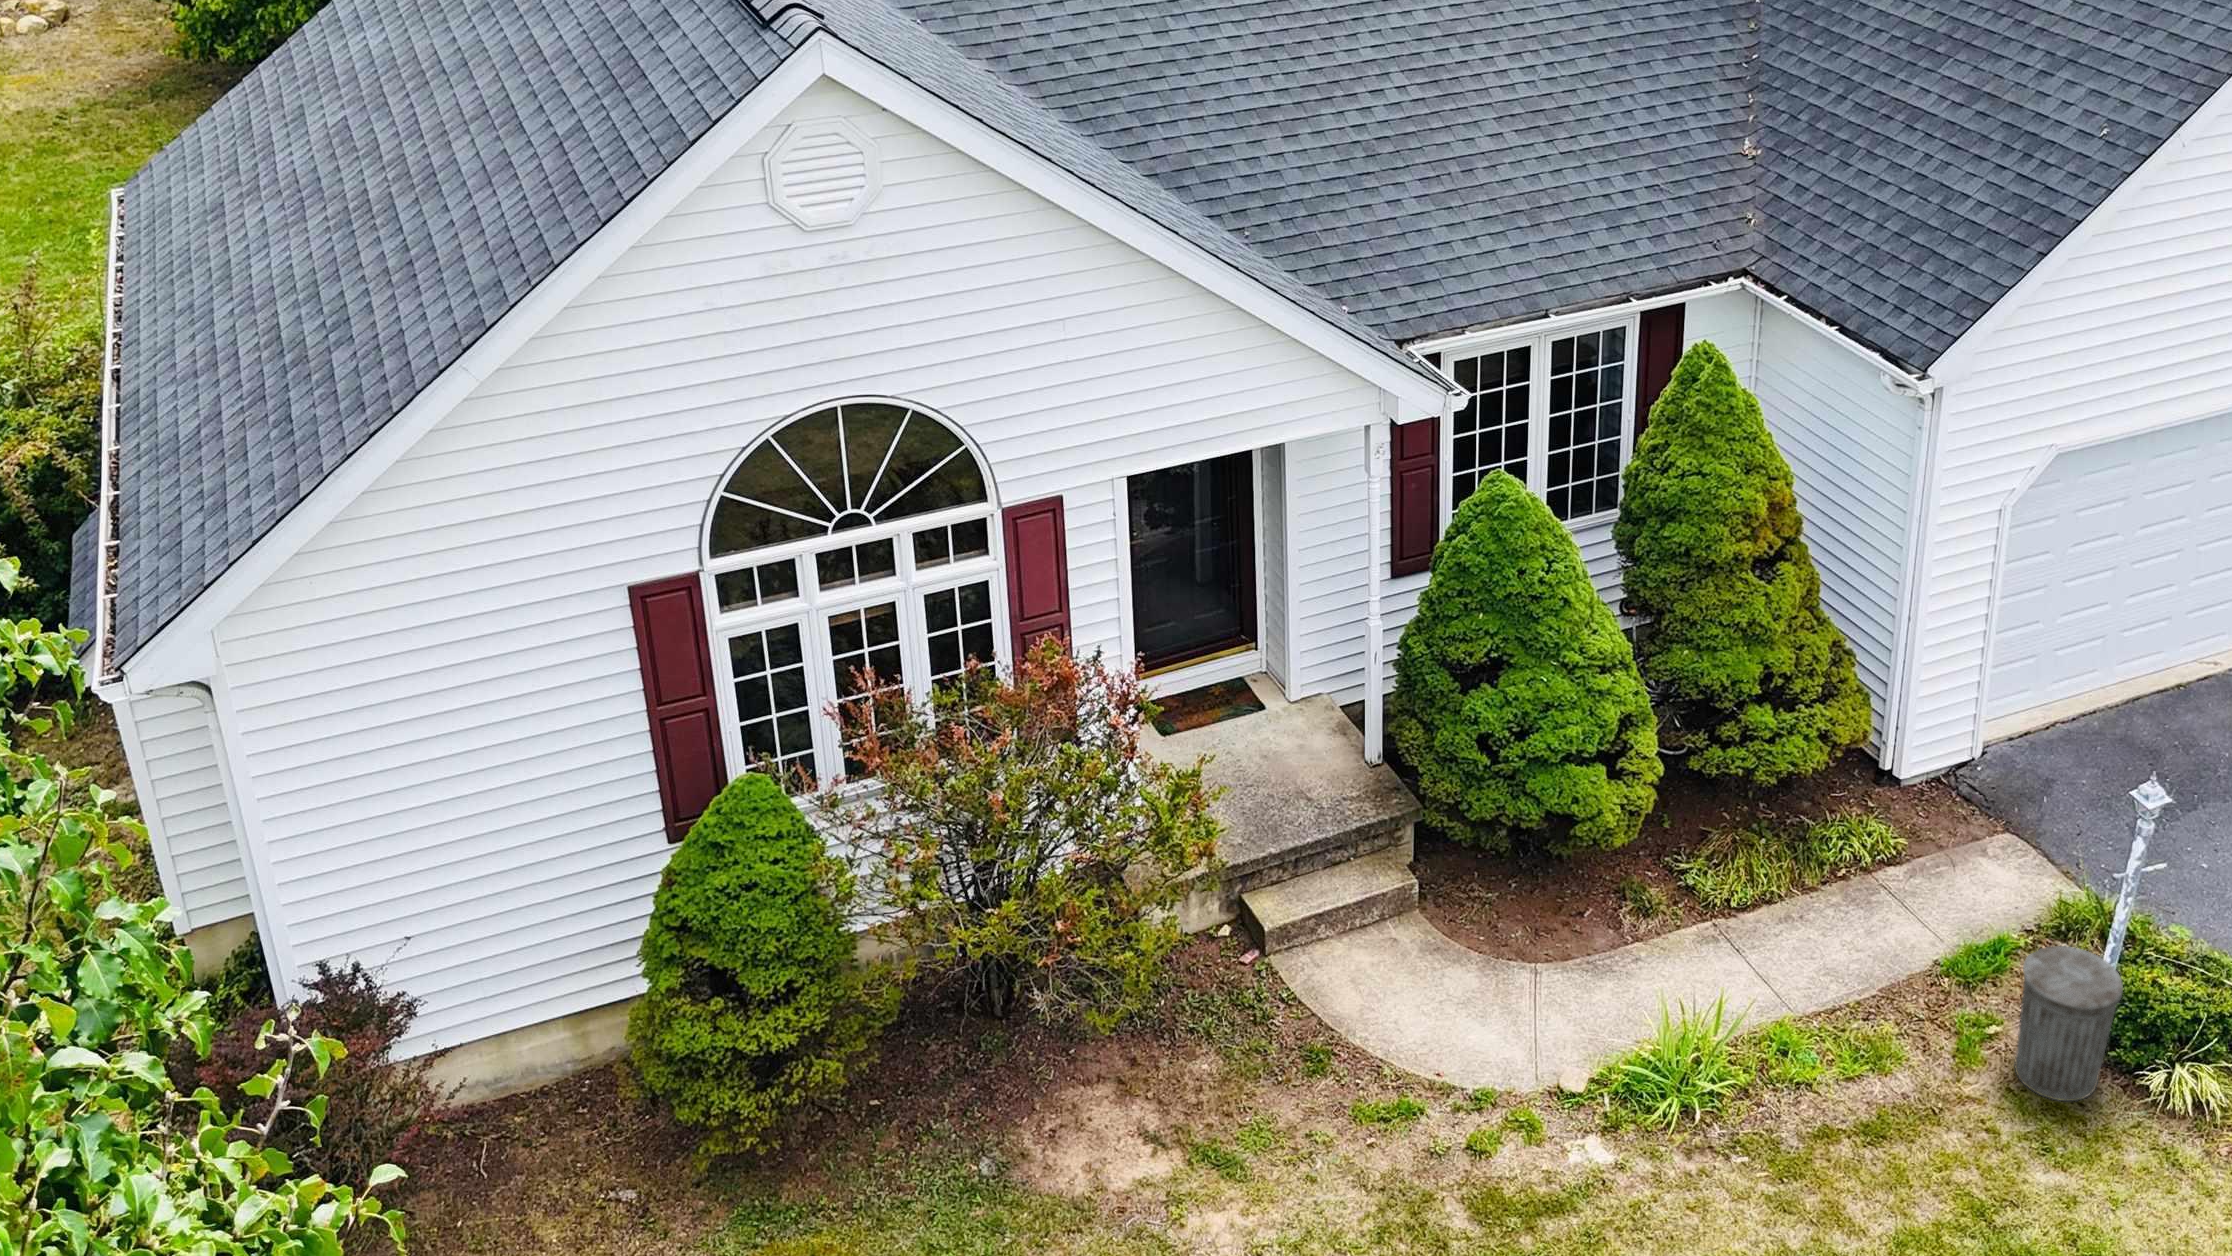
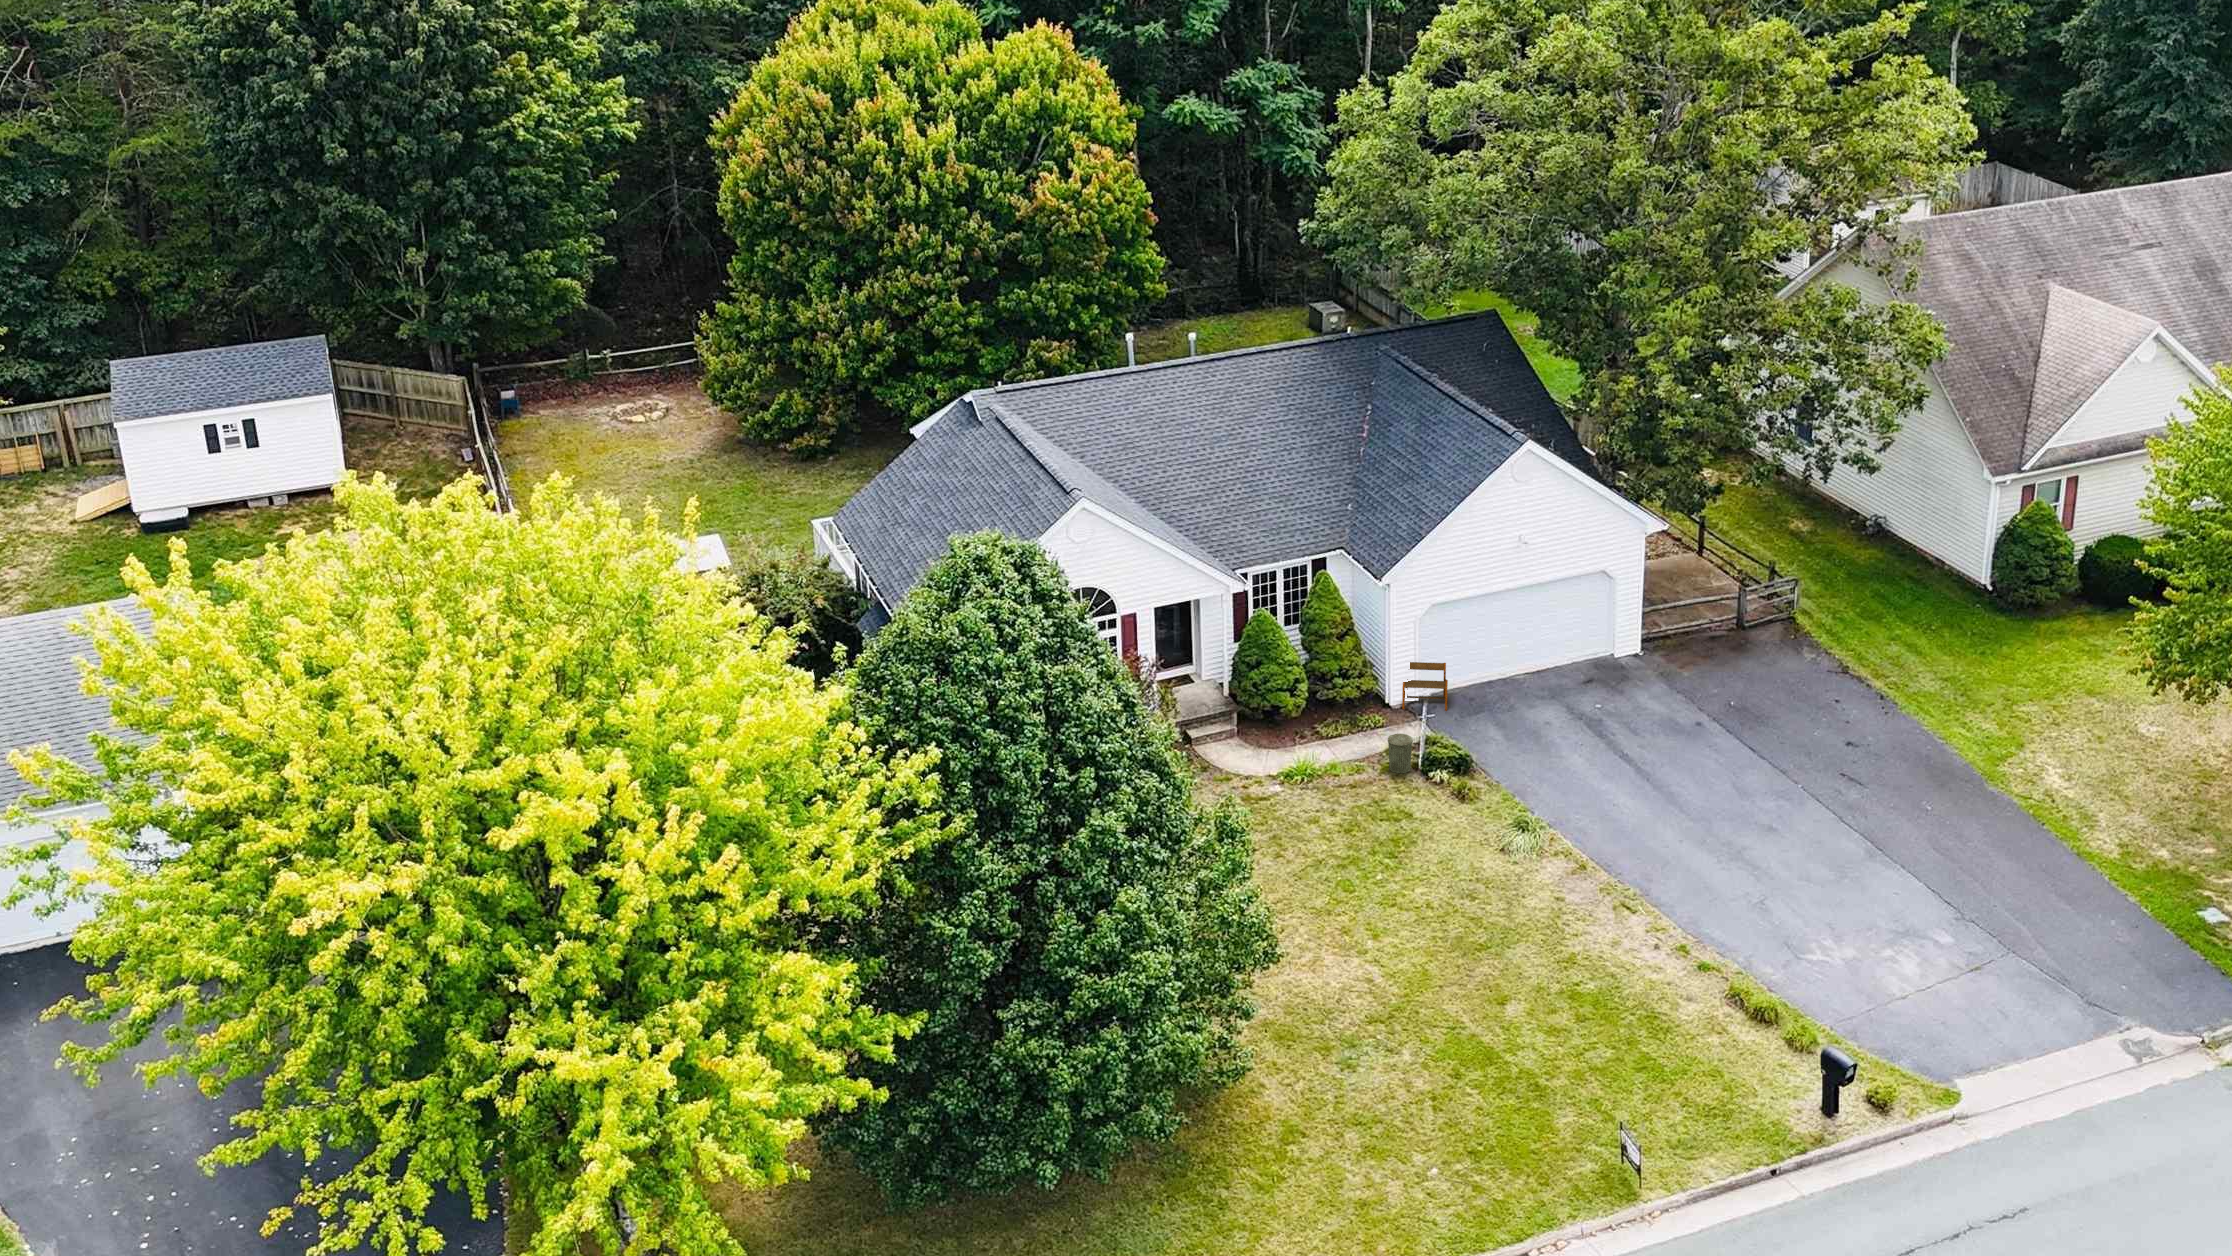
bench: none [1941,640,2113,805] -> present [1402,662,1448,711]

